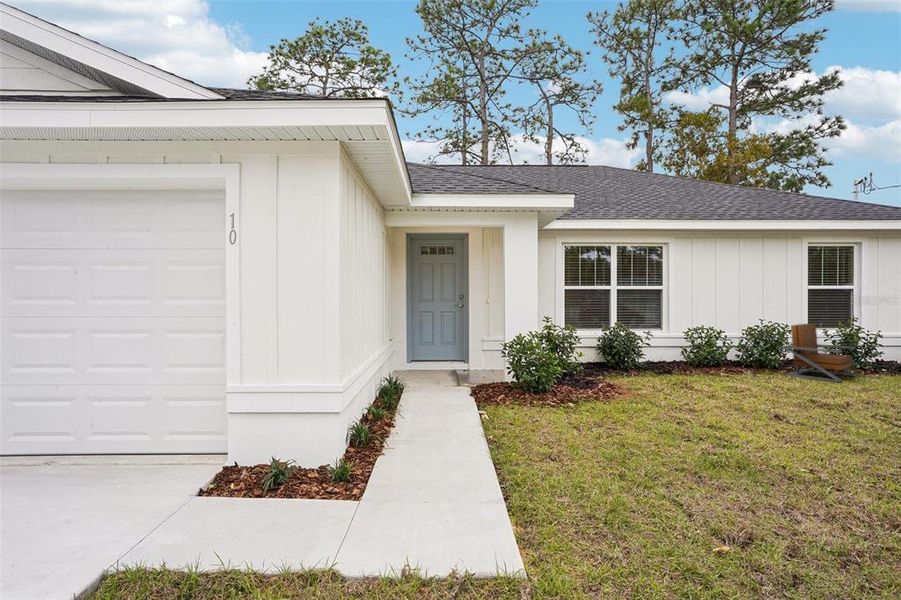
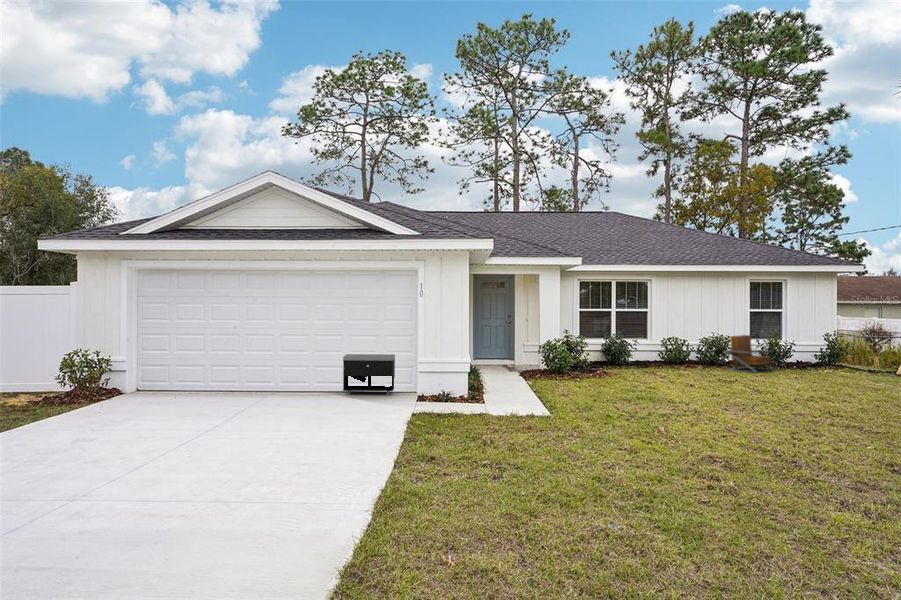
storage bench: none [18,377,180,479] -> present [343,354,395,395]

